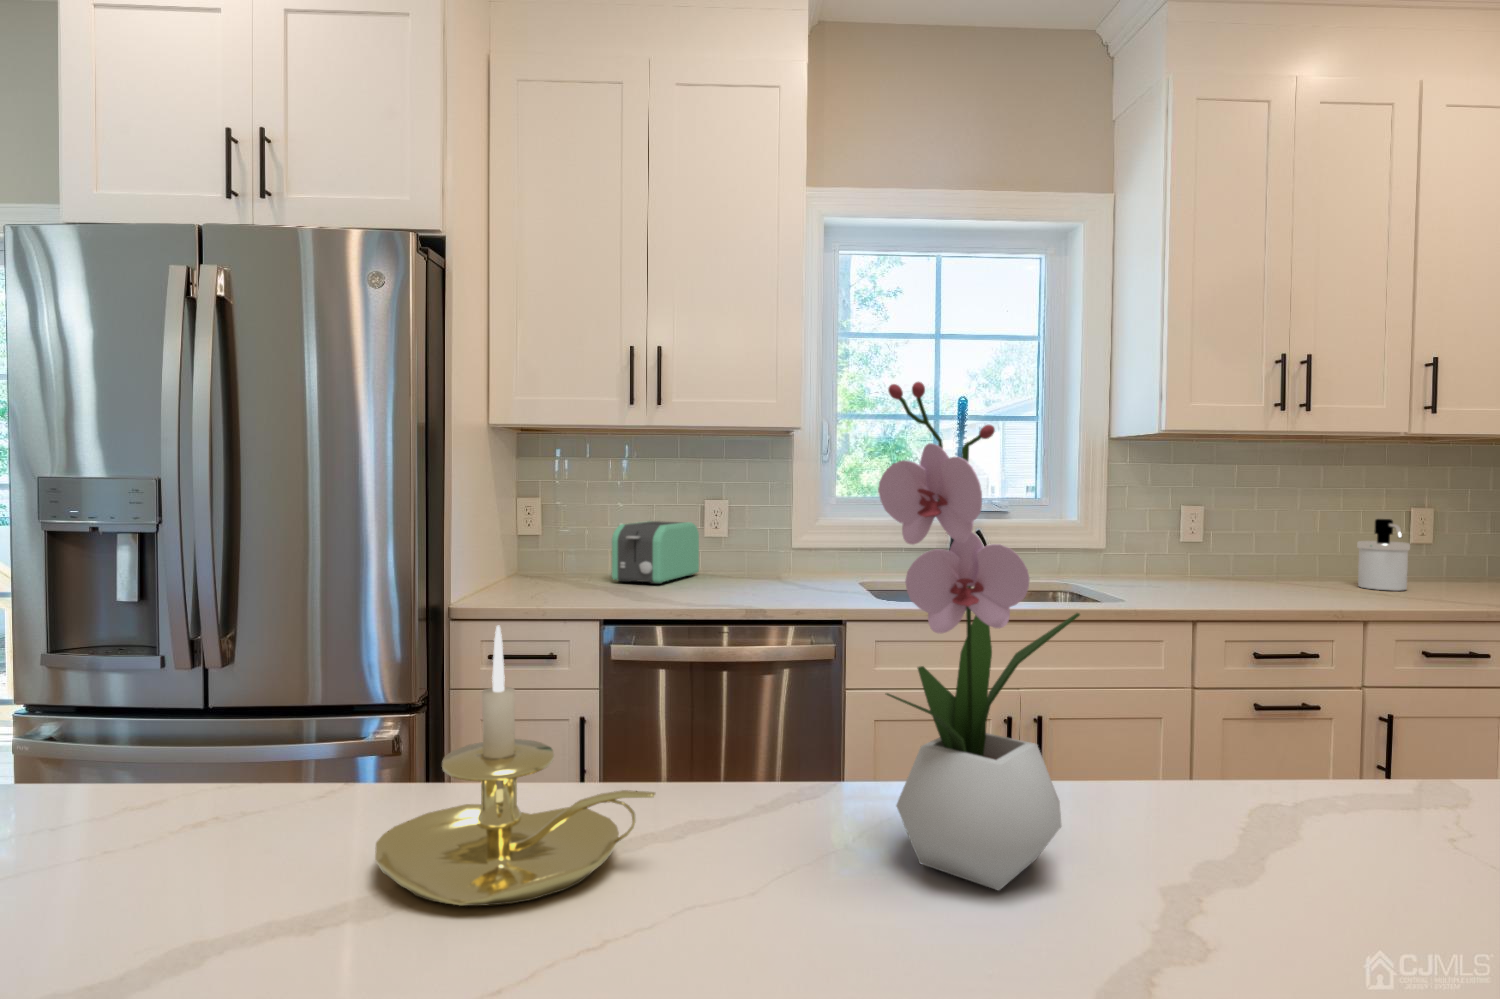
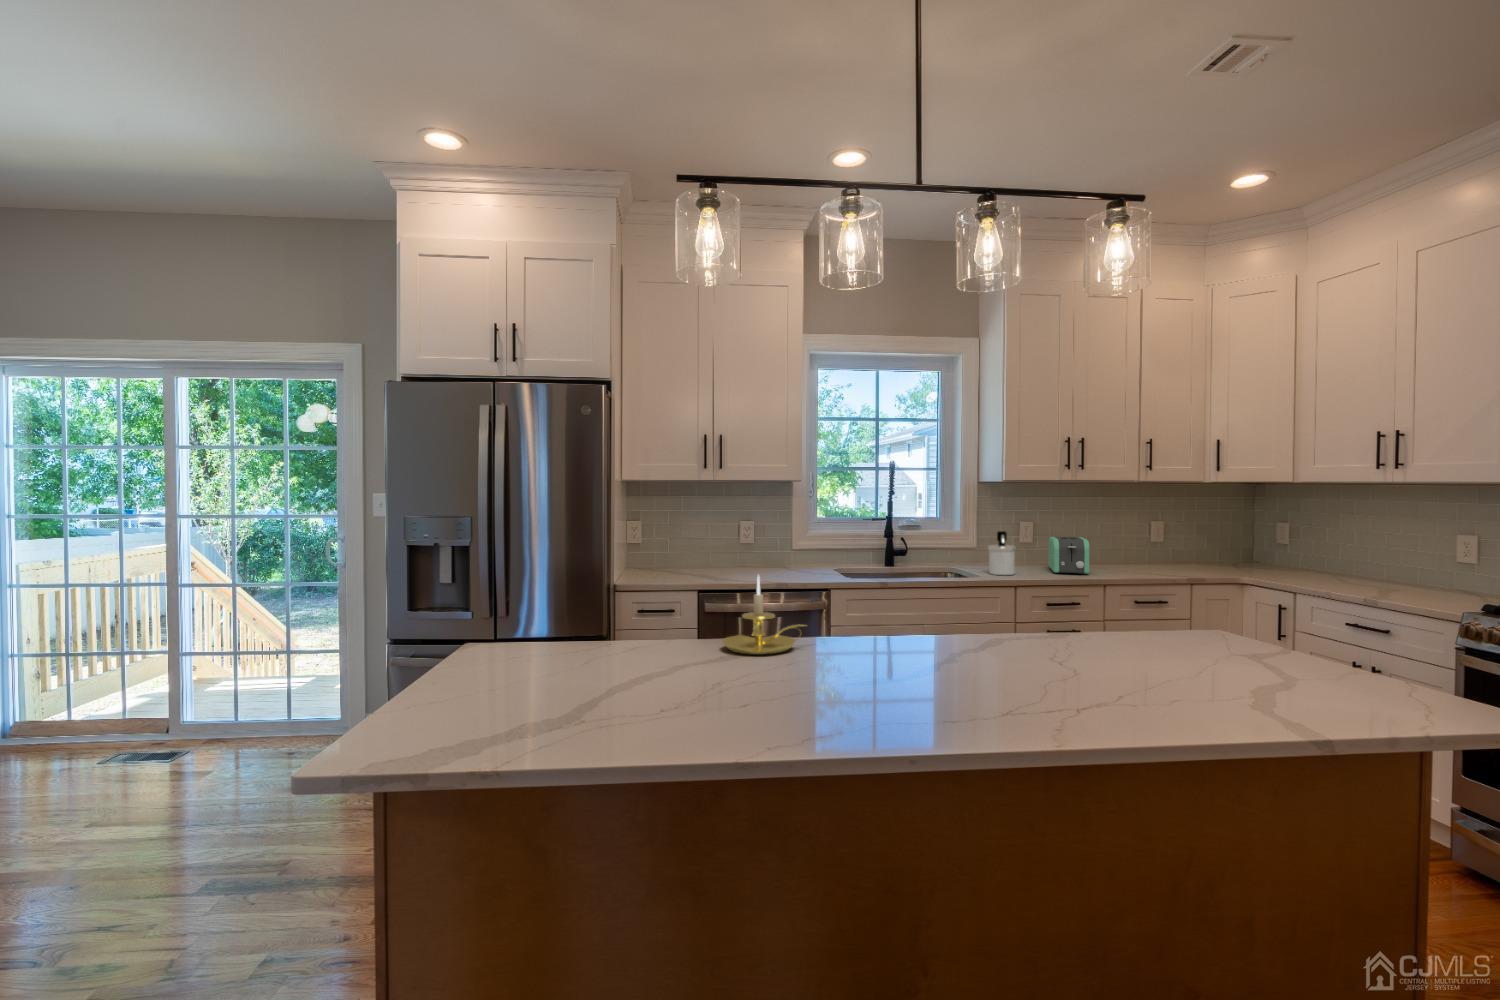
flower arrangement: present [878,382,1080,890] -> none [874,499,935,650]
soap dispenser: present [1357,519,1410,591] -> present [988,531,1016,575]
toaster: present [612,521,699,584] -> present [1049,537,1090,574]

